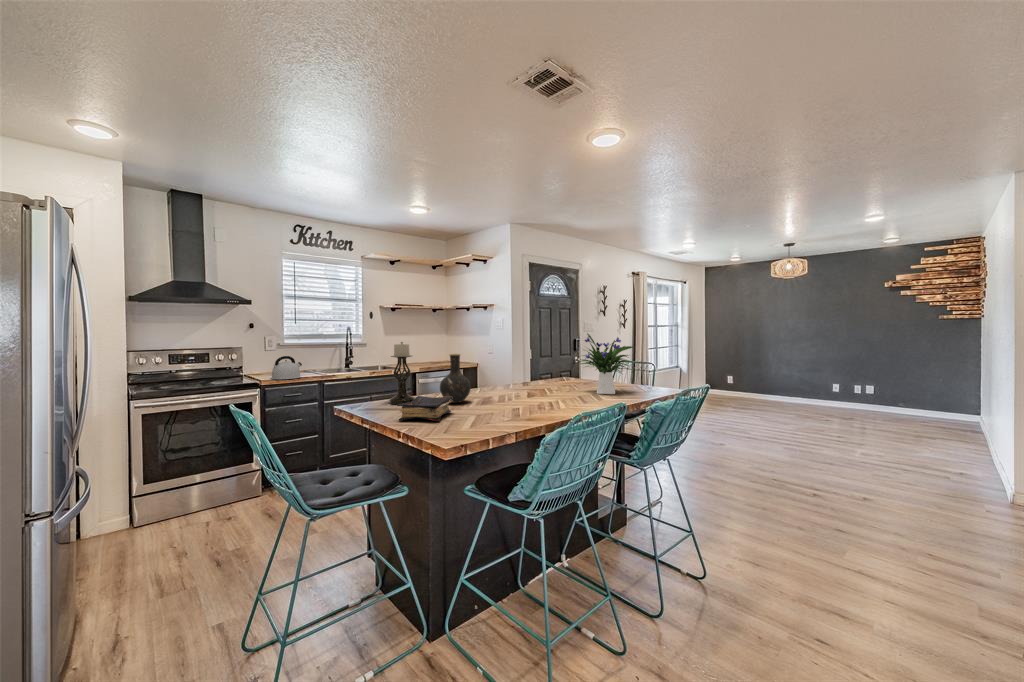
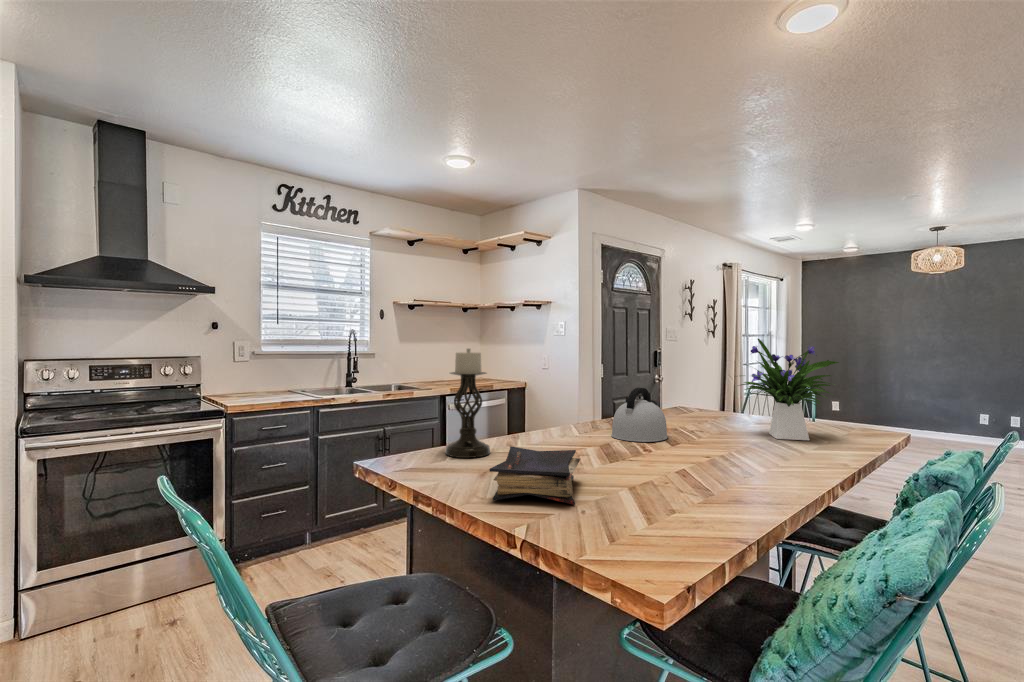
vase: present [440,354,471,403] -> none [533,370,586,456]
kettle: present [272,356,302,379] -> present [611,388,668,442]

